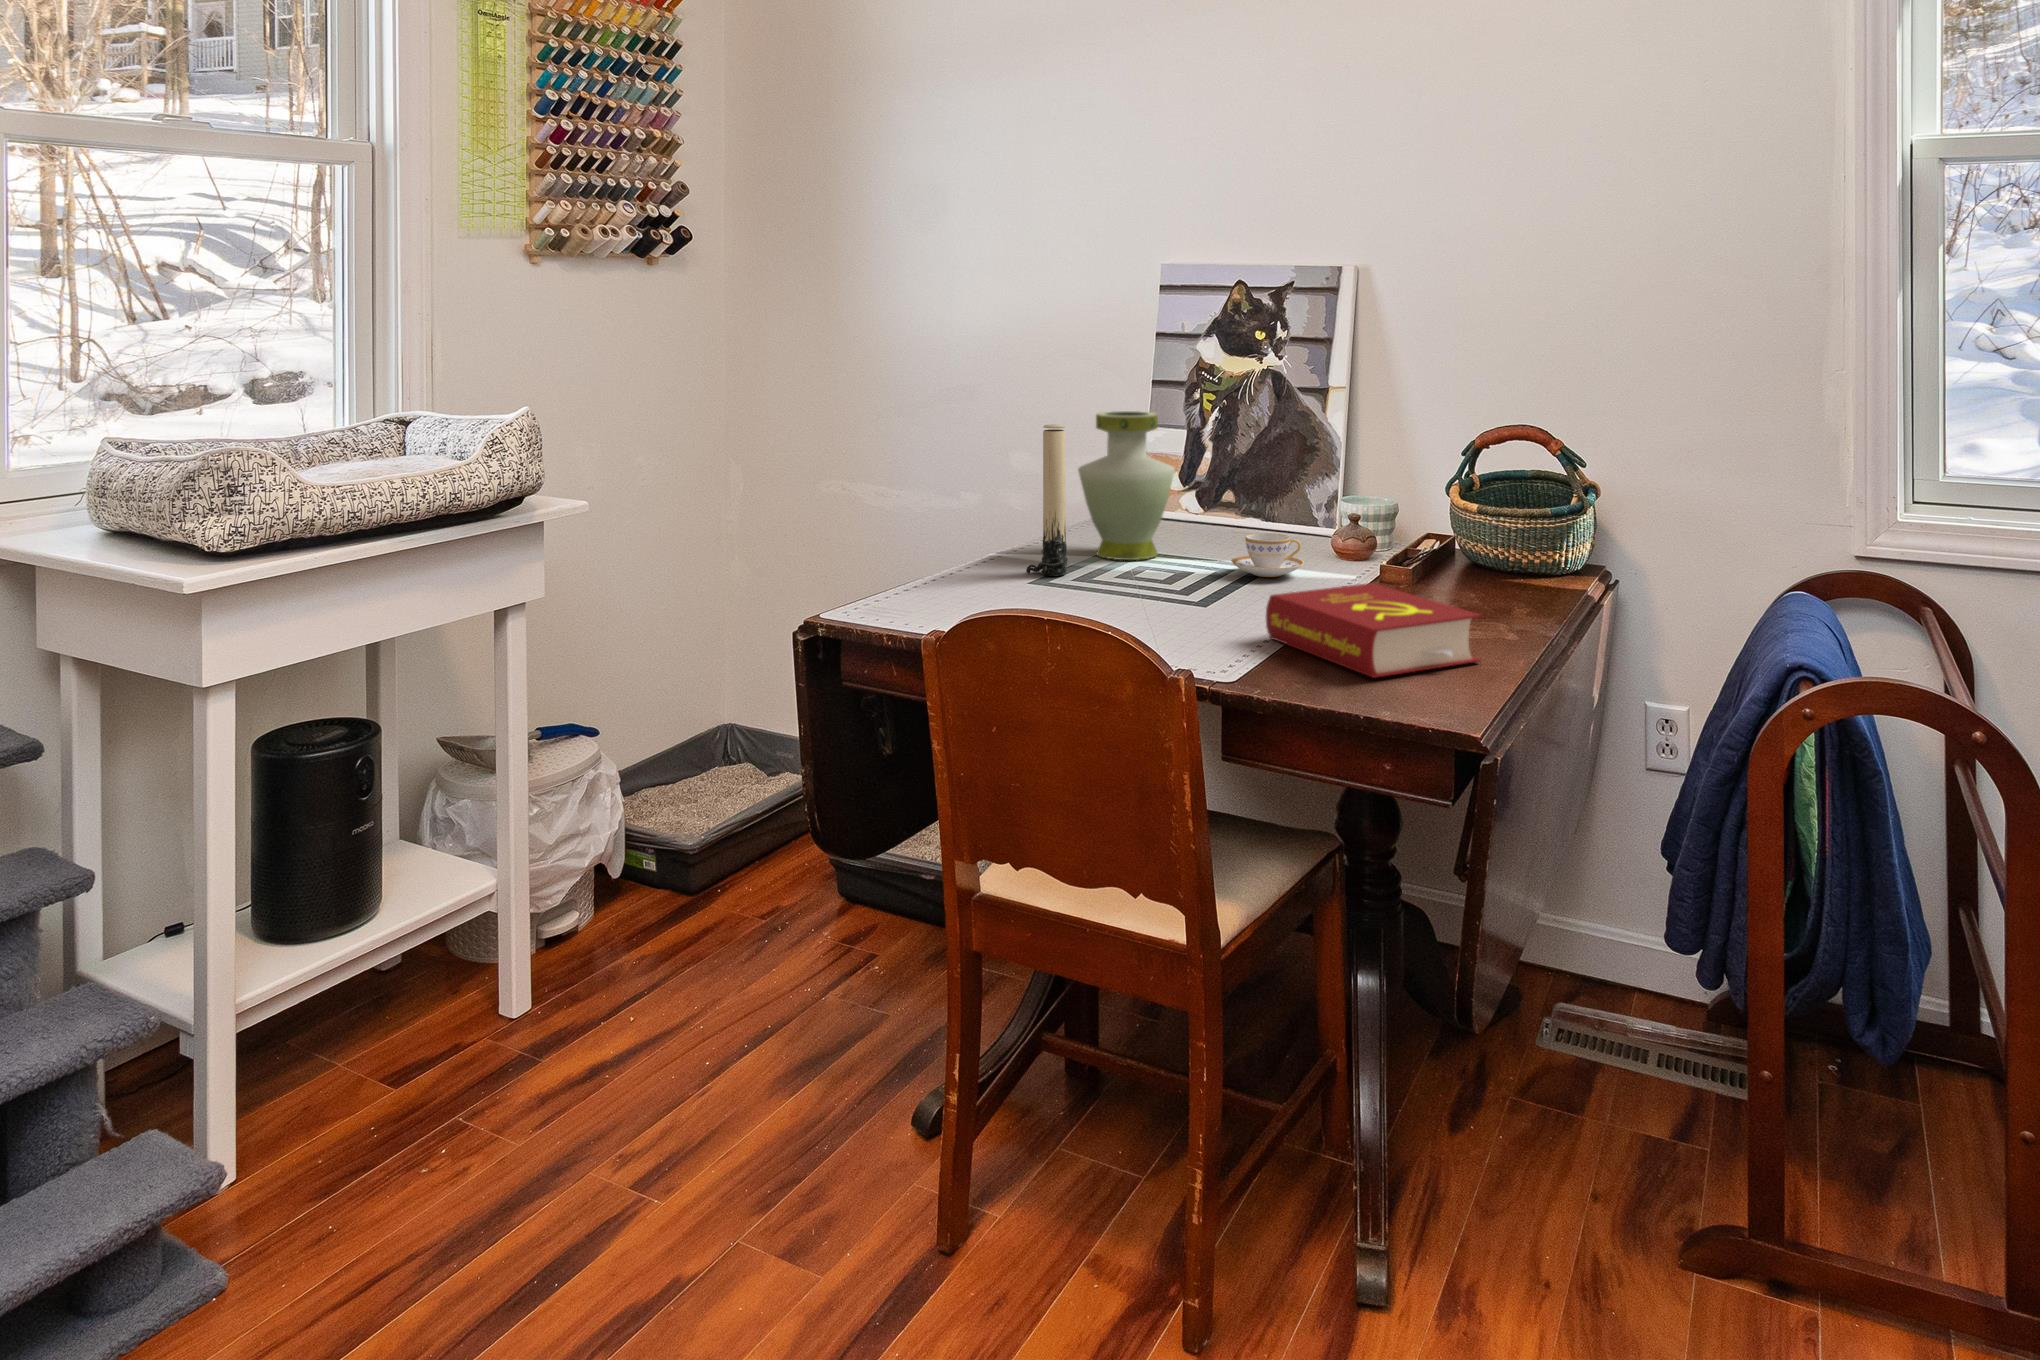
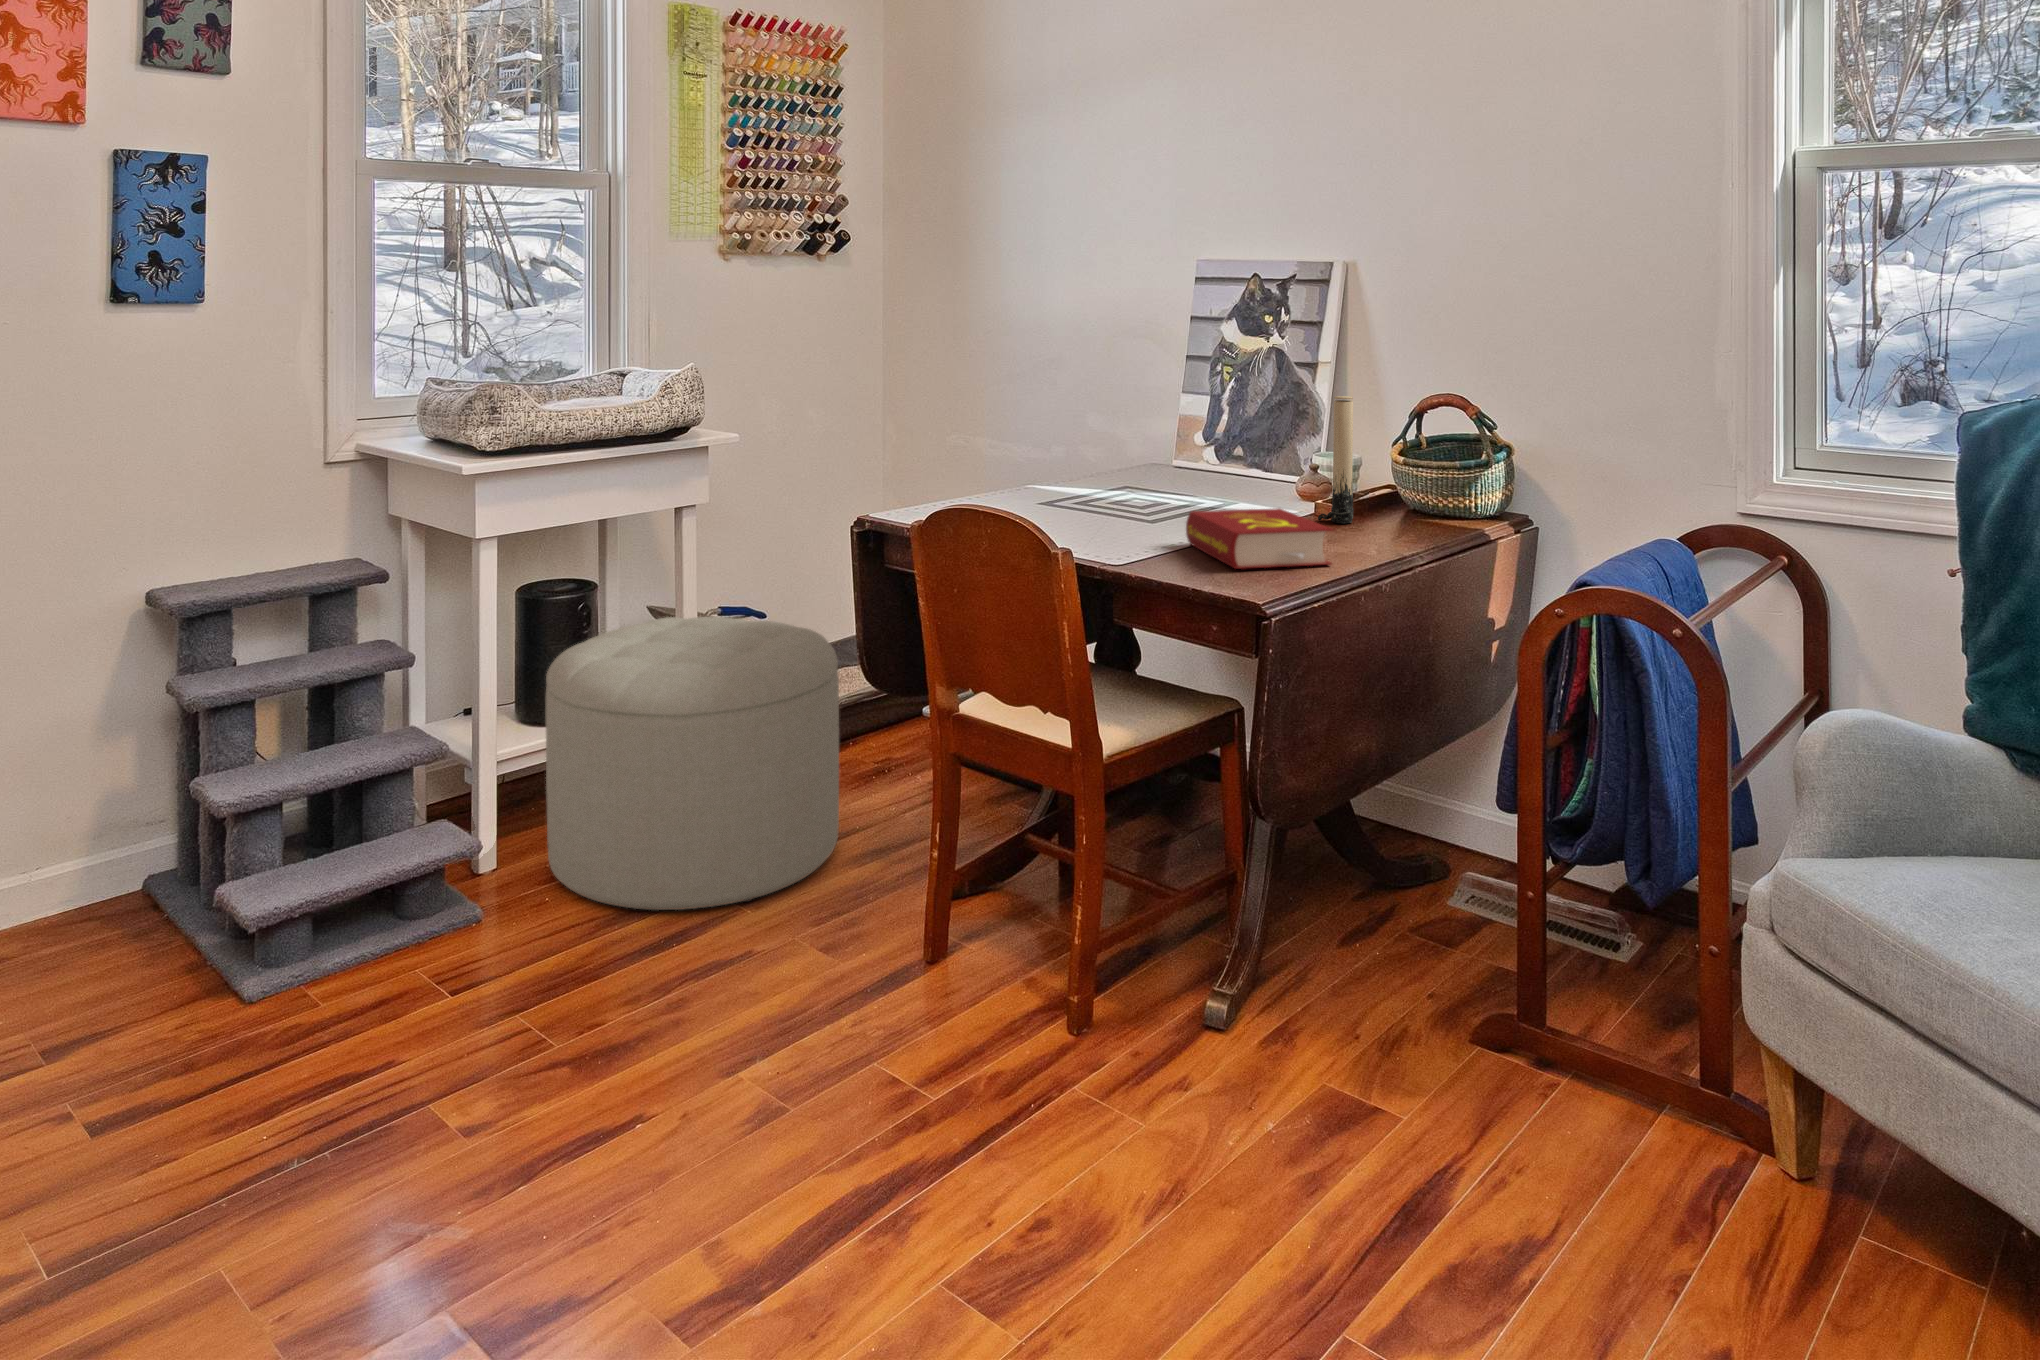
vase: present [1078,411,1175,560] -> none [1102,377,1180,494]
candle: present [1026,424,1068,576] -> present [1318,396,1354,523]
teacup: present [1231,533,1304,577] -> none [1208,475,1266,509]
ottoman: none [320,759,758,1231] -> present [546,617,839,910]

